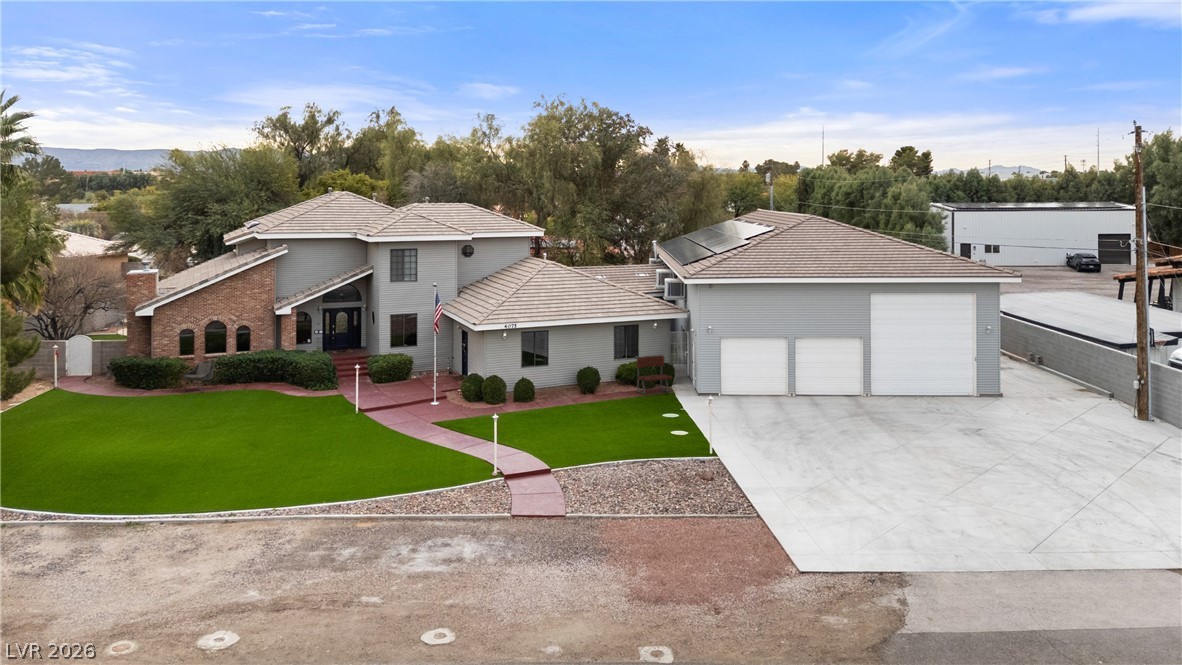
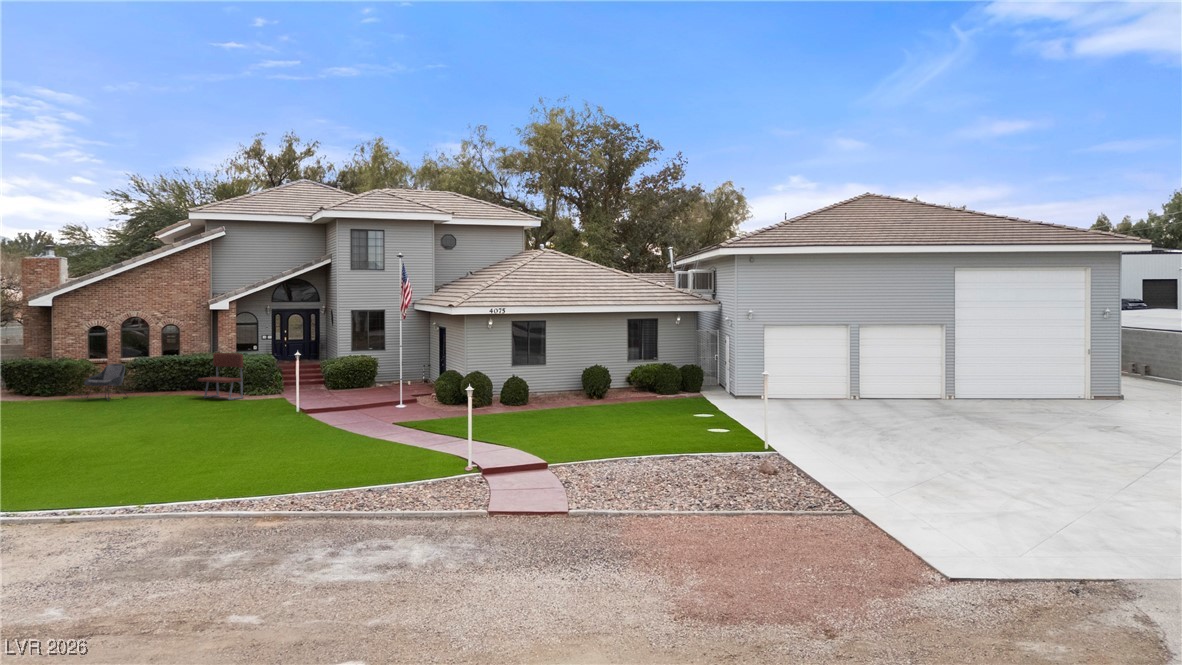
bench: present [637,355,672,394] -> present [198,353,243,400]

